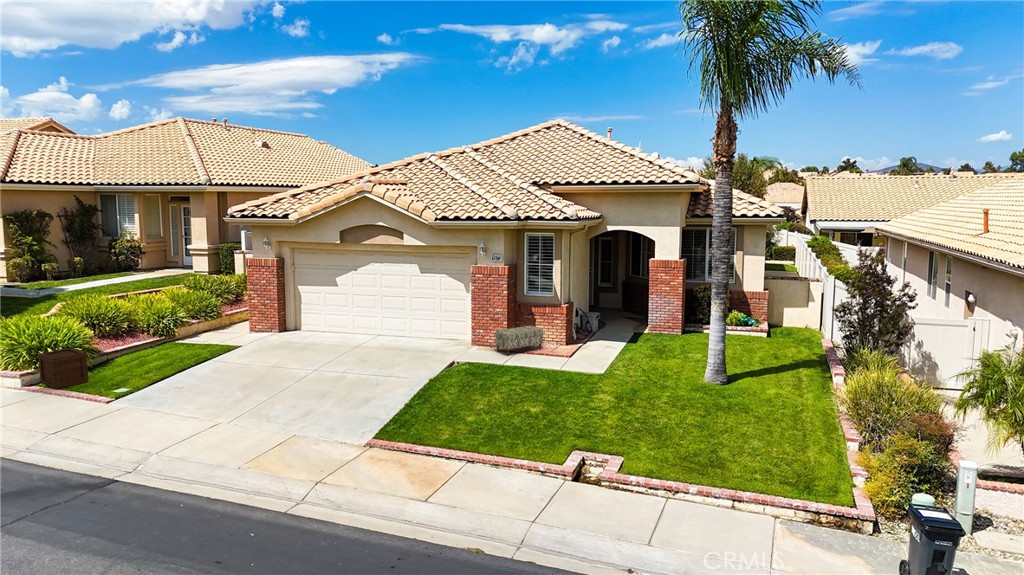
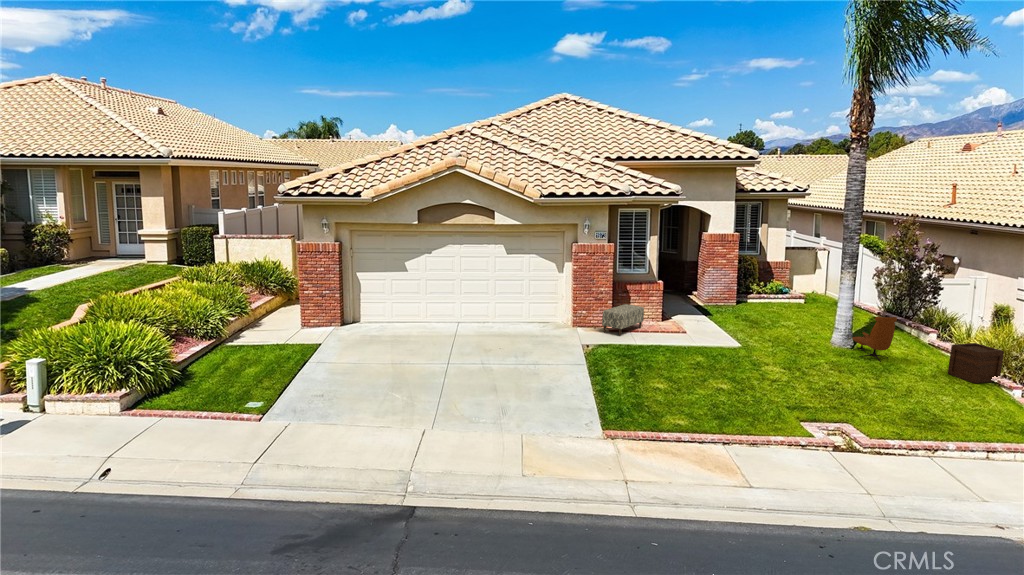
wooden crate: present [38,348,88,389] -> present [948,343,1004,384]
lounge chair: none [725,350,757,399] -> present [852,316,897,362]

